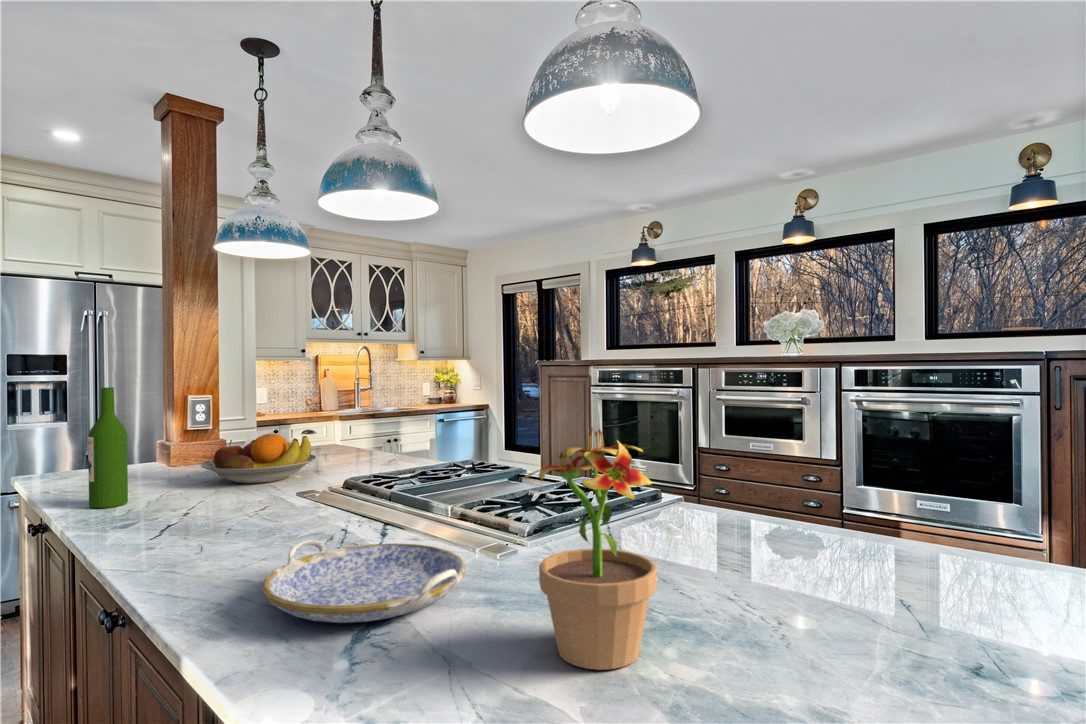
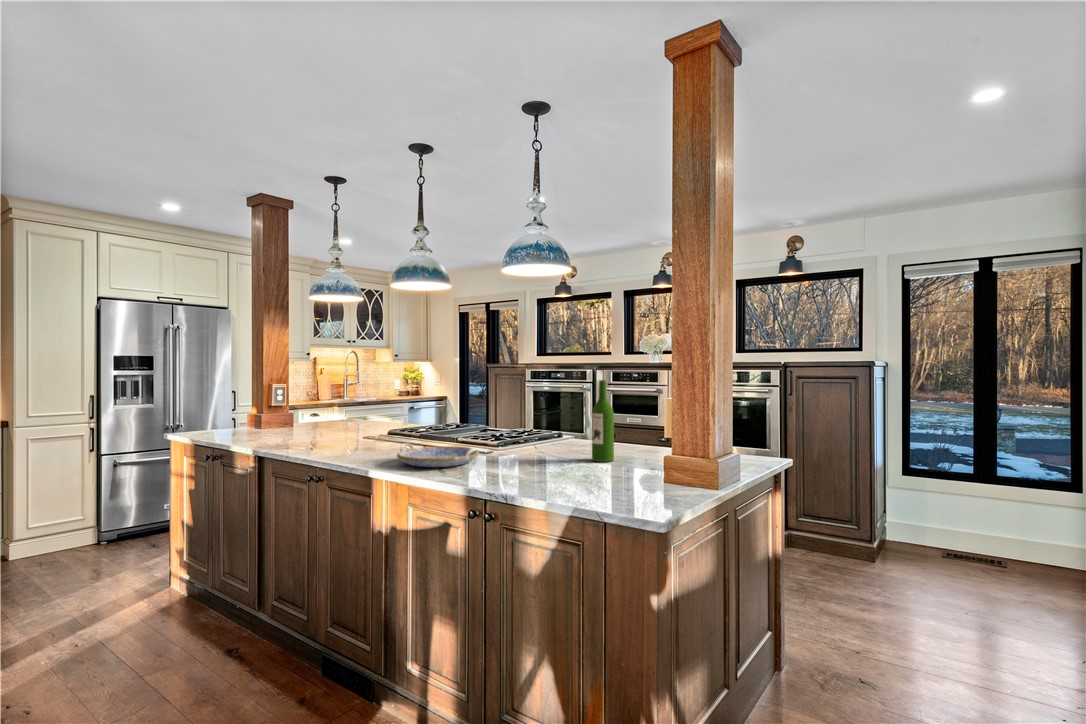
wine bottle: present [88,387,128,508] -> present [592,380,614,462]
potted plant: present [524,427,657,670] -> none [508,390,556,473]
fruit bowl: present [201,434,317,483] -> none [301,406,367,434]

